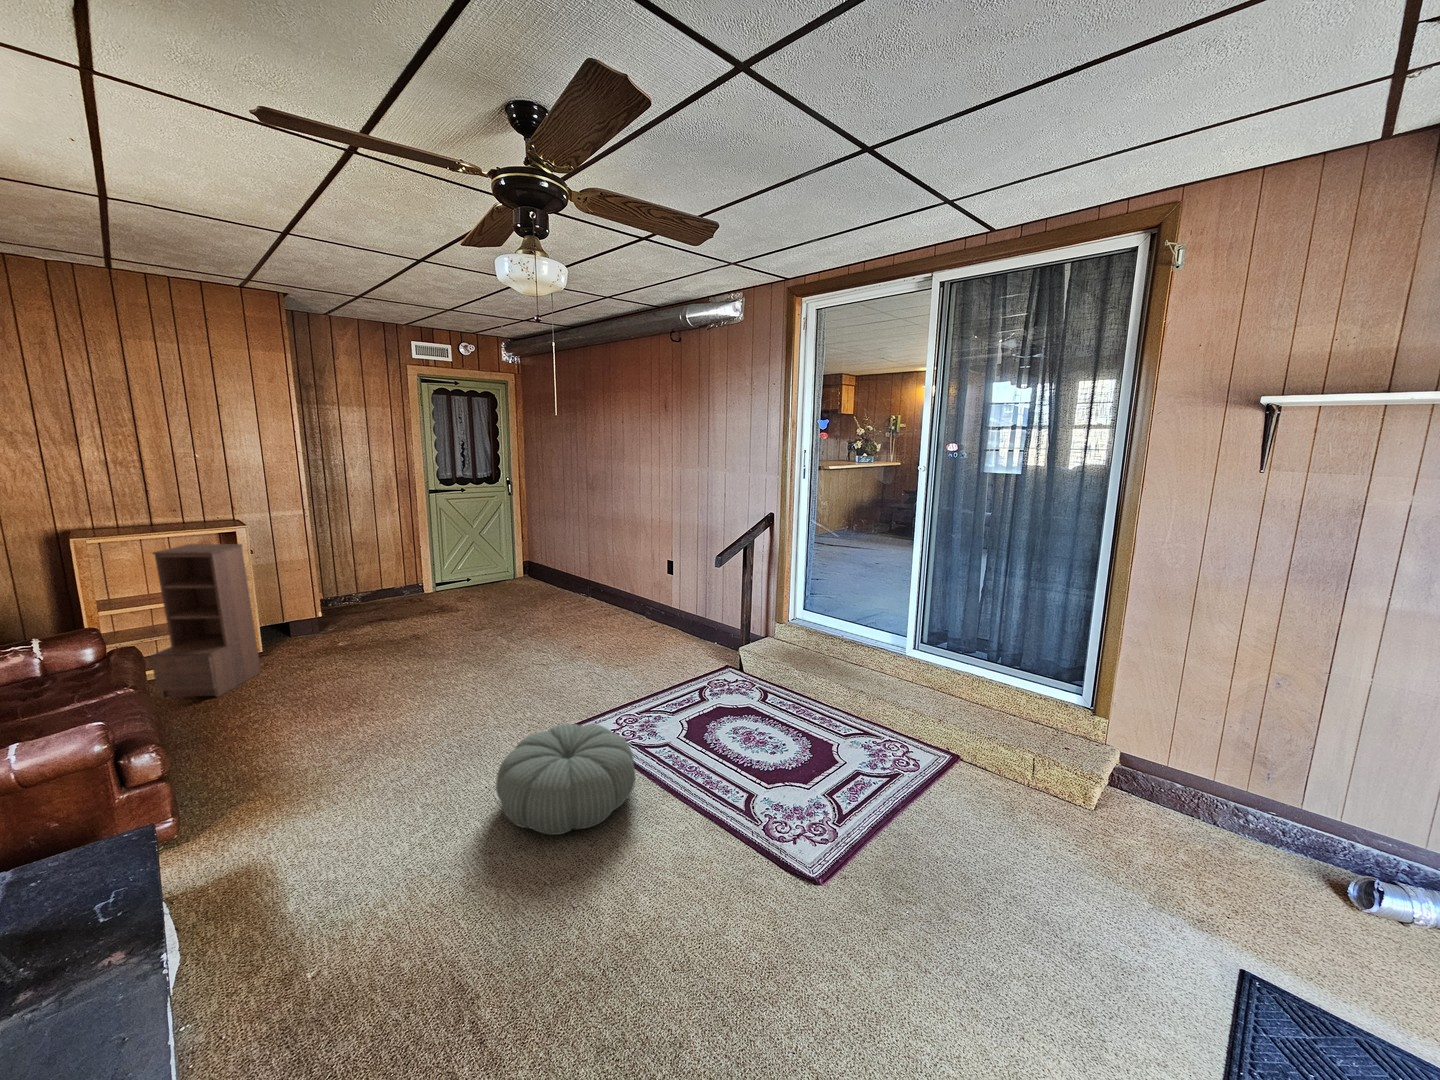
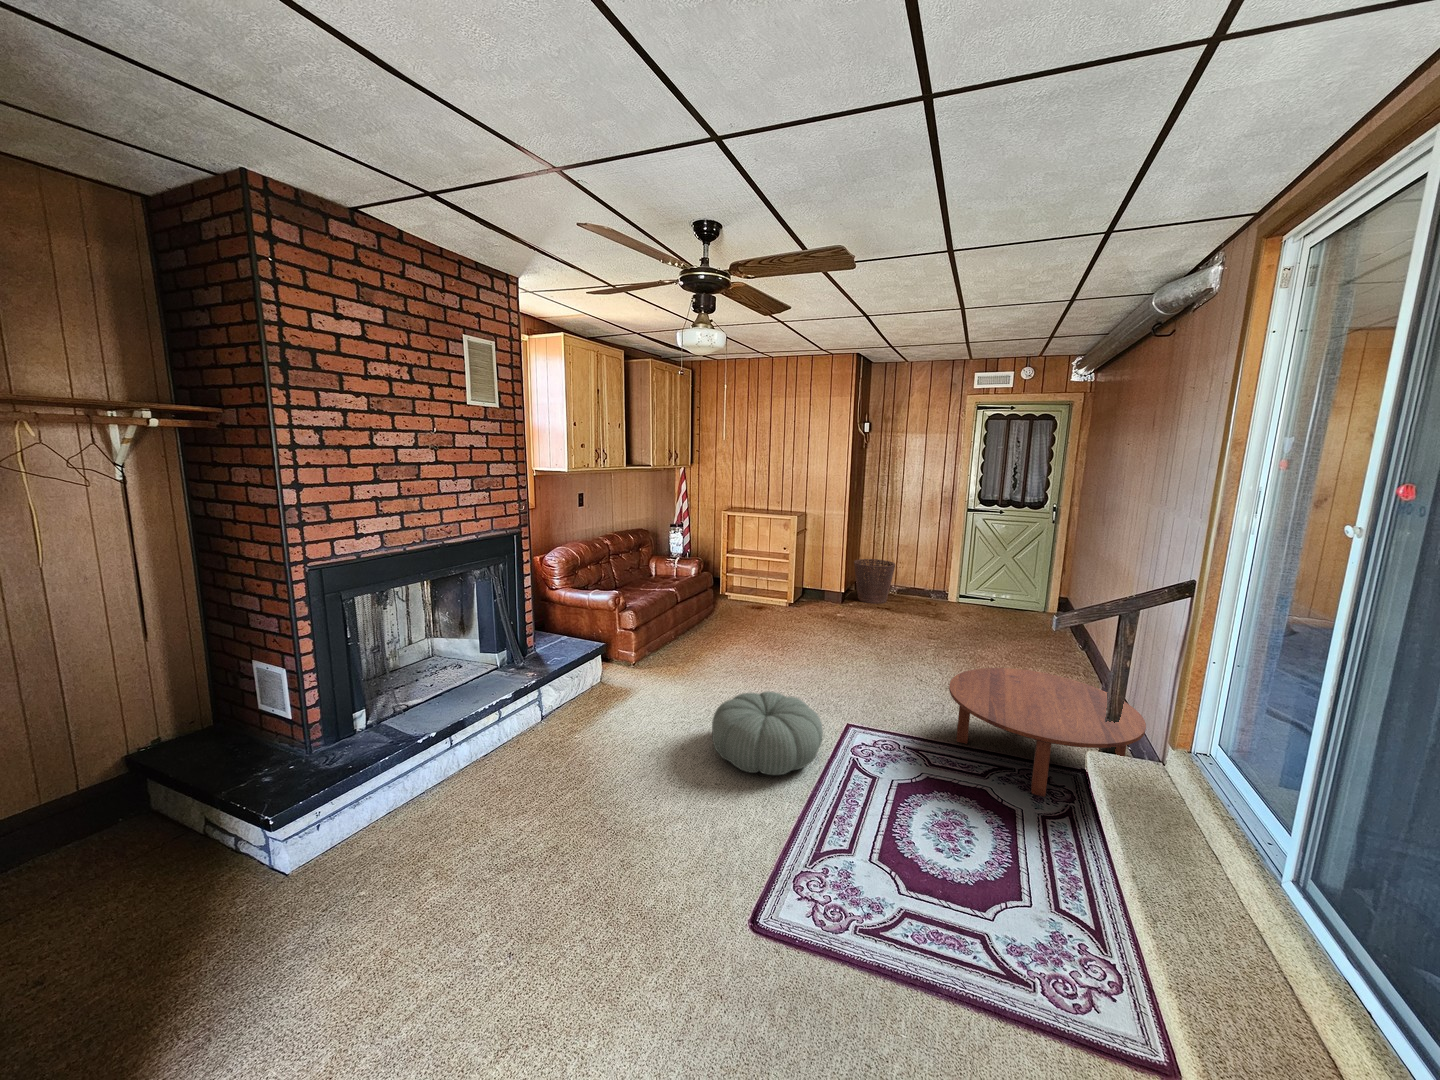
bookshelf: present [151,544,260,698] -> none [741,522,791,615]
basket: none [309,566,371,624] -> present [854,559,895,603]
coffee table: none [624,608,755,692] -> present [949,668,1146,797]

